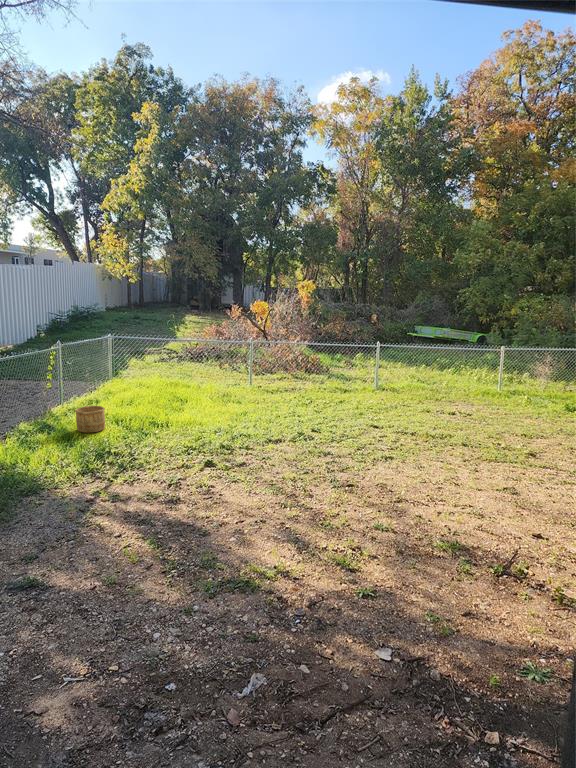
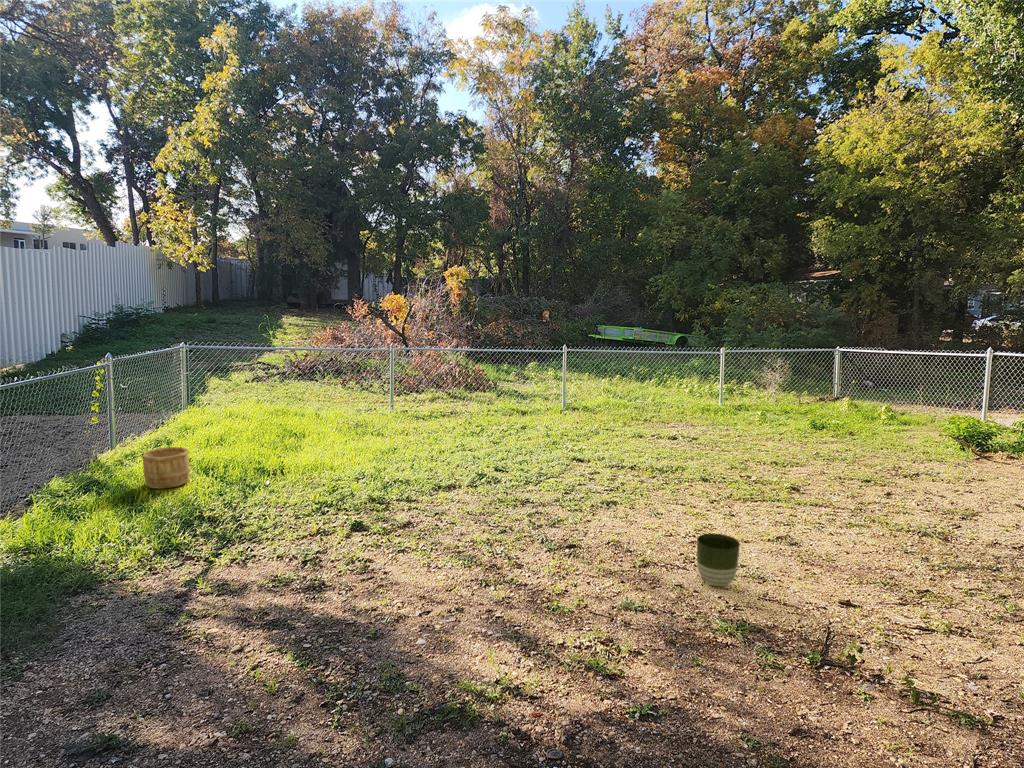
planter: none [433,483,464,520] -> present [697,534,740,586]

